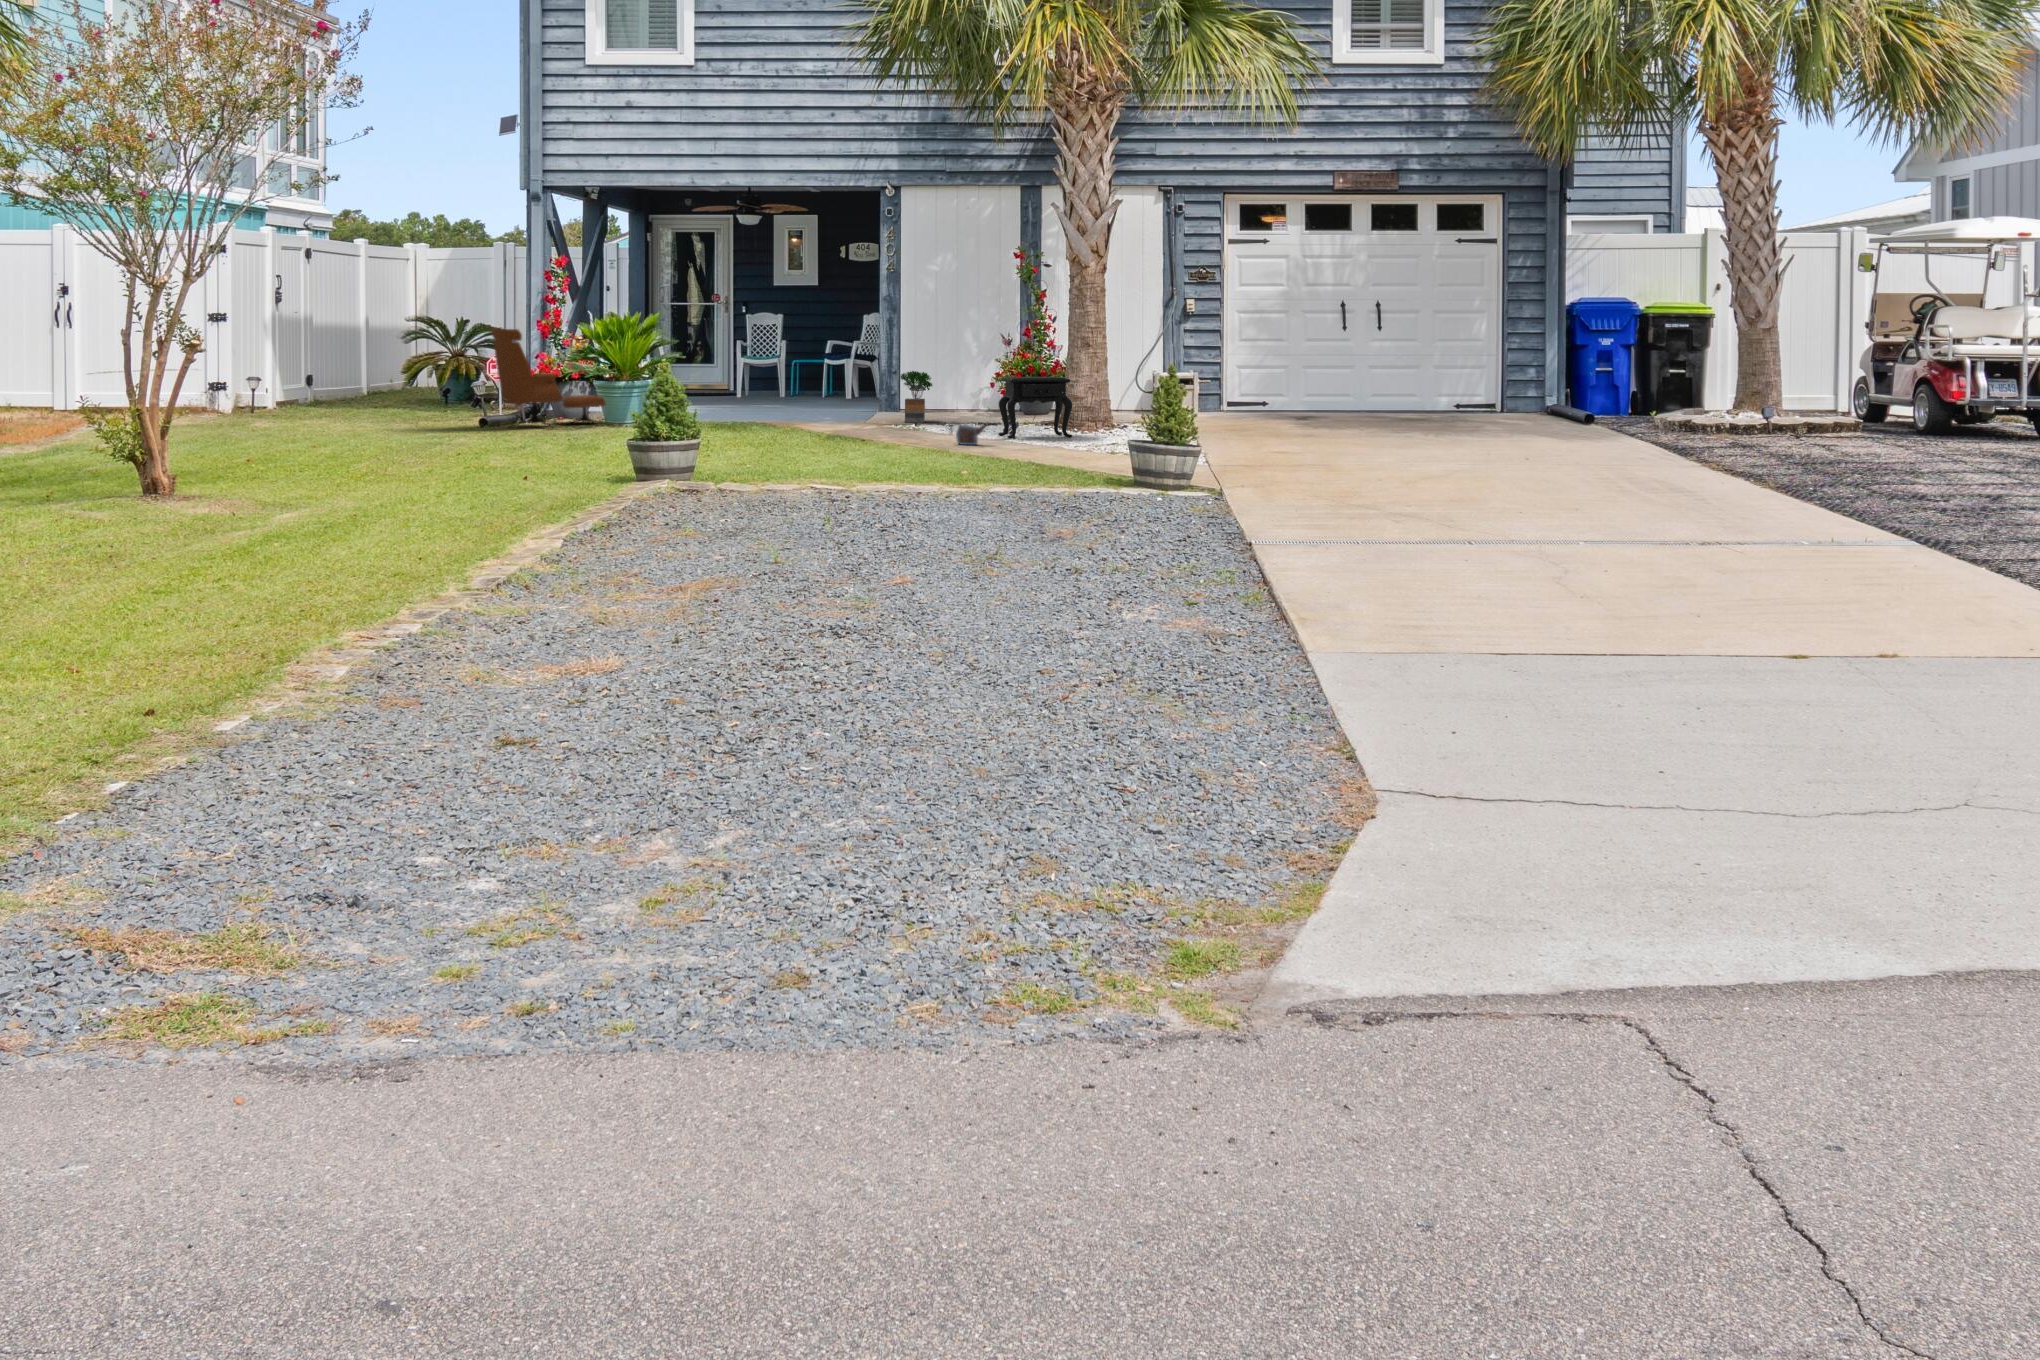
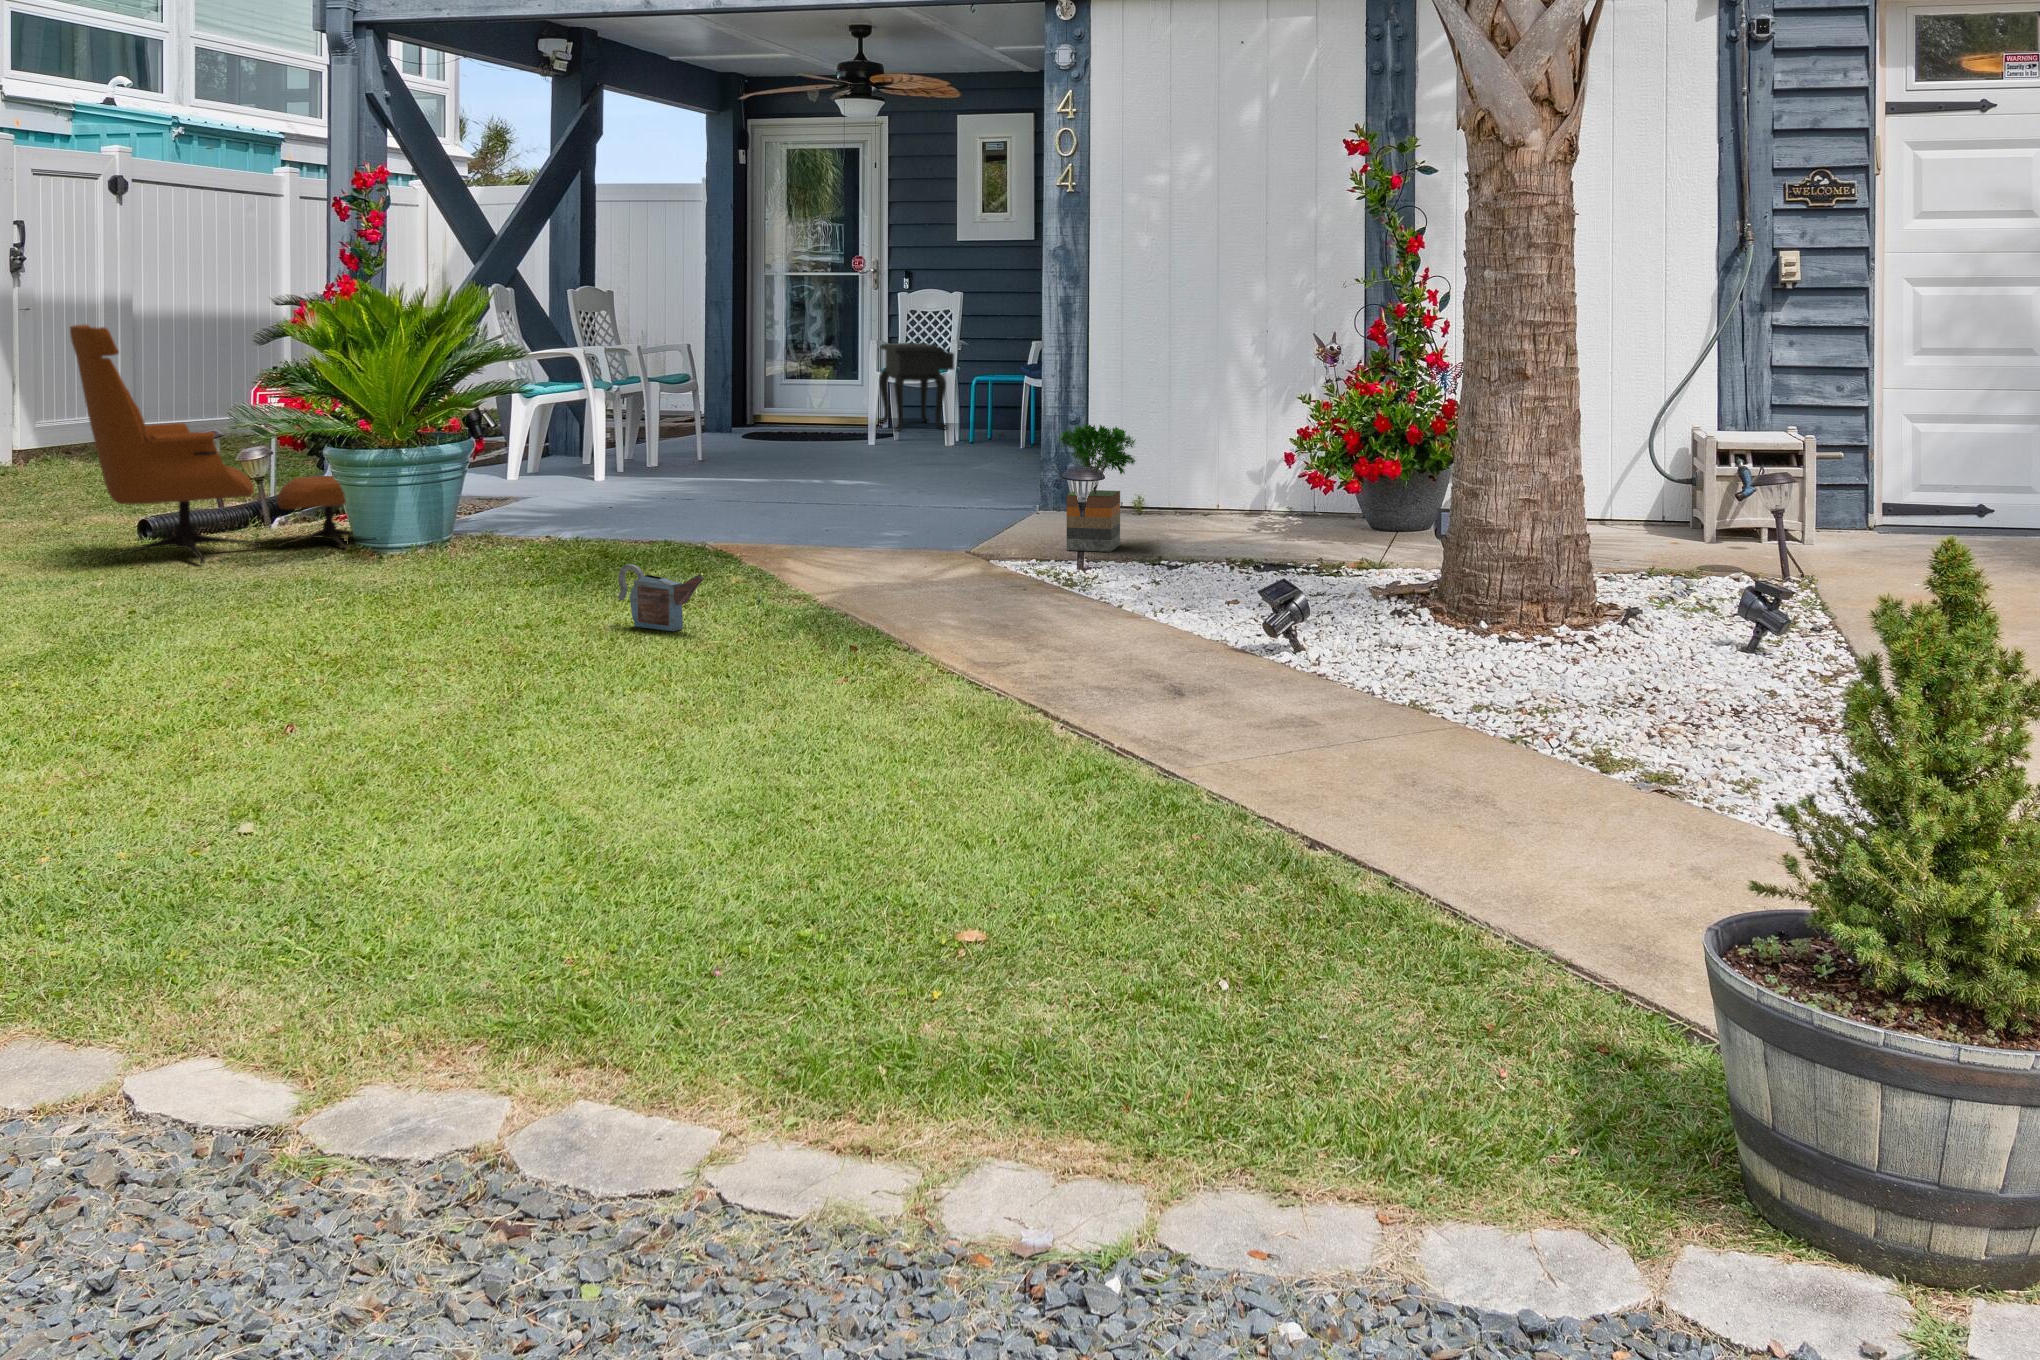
side table: present [999,377,1072,439] -> present [878,343,954,430]
watering can: present [950,422,987,445] -> present [618,564,704,631]

